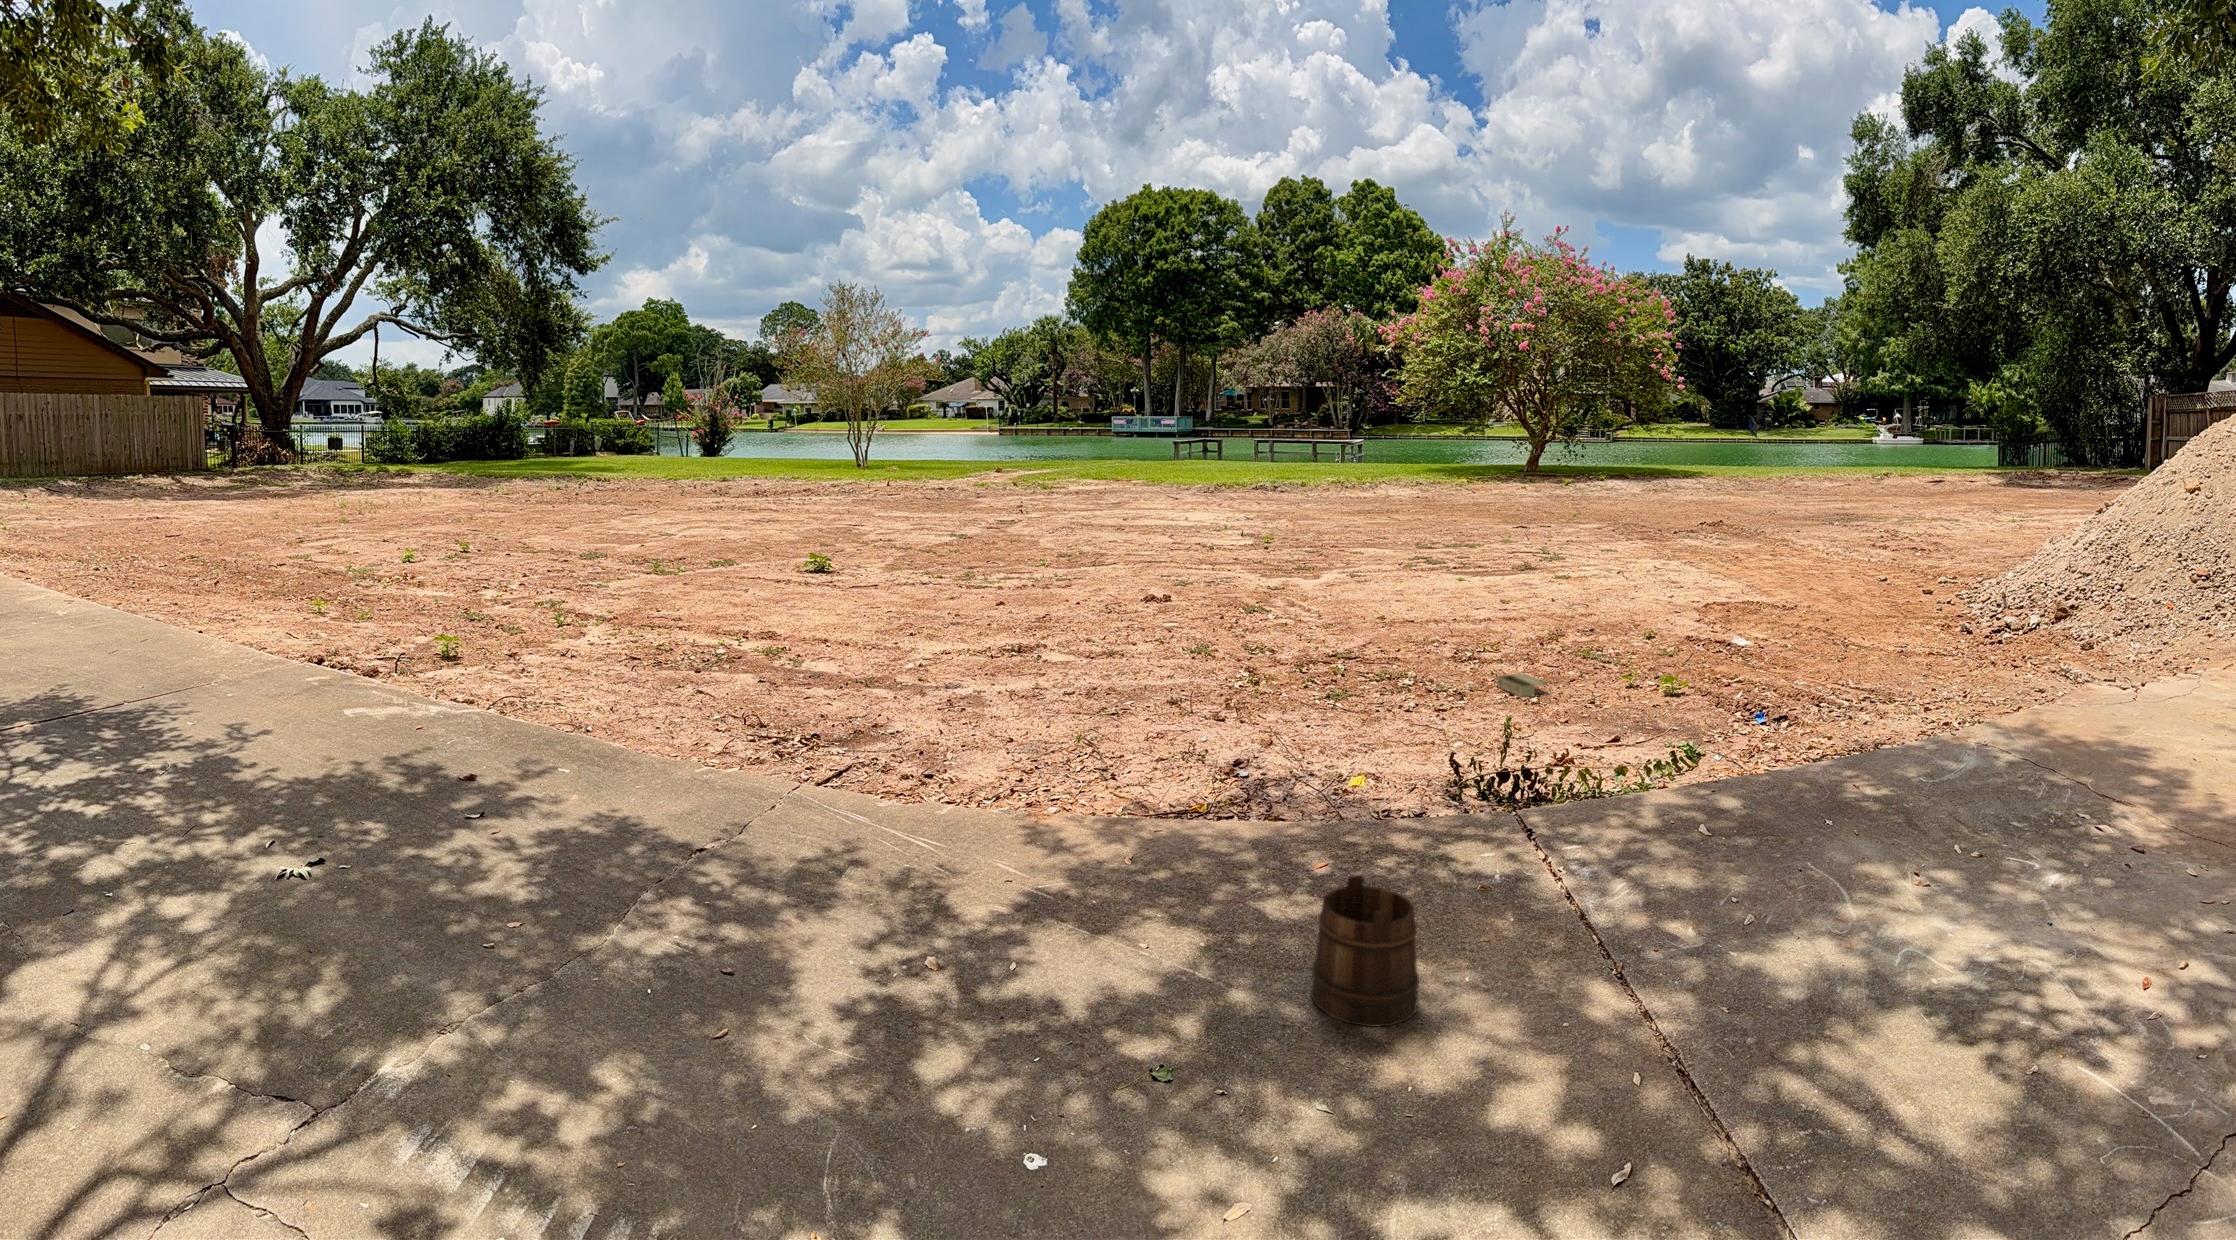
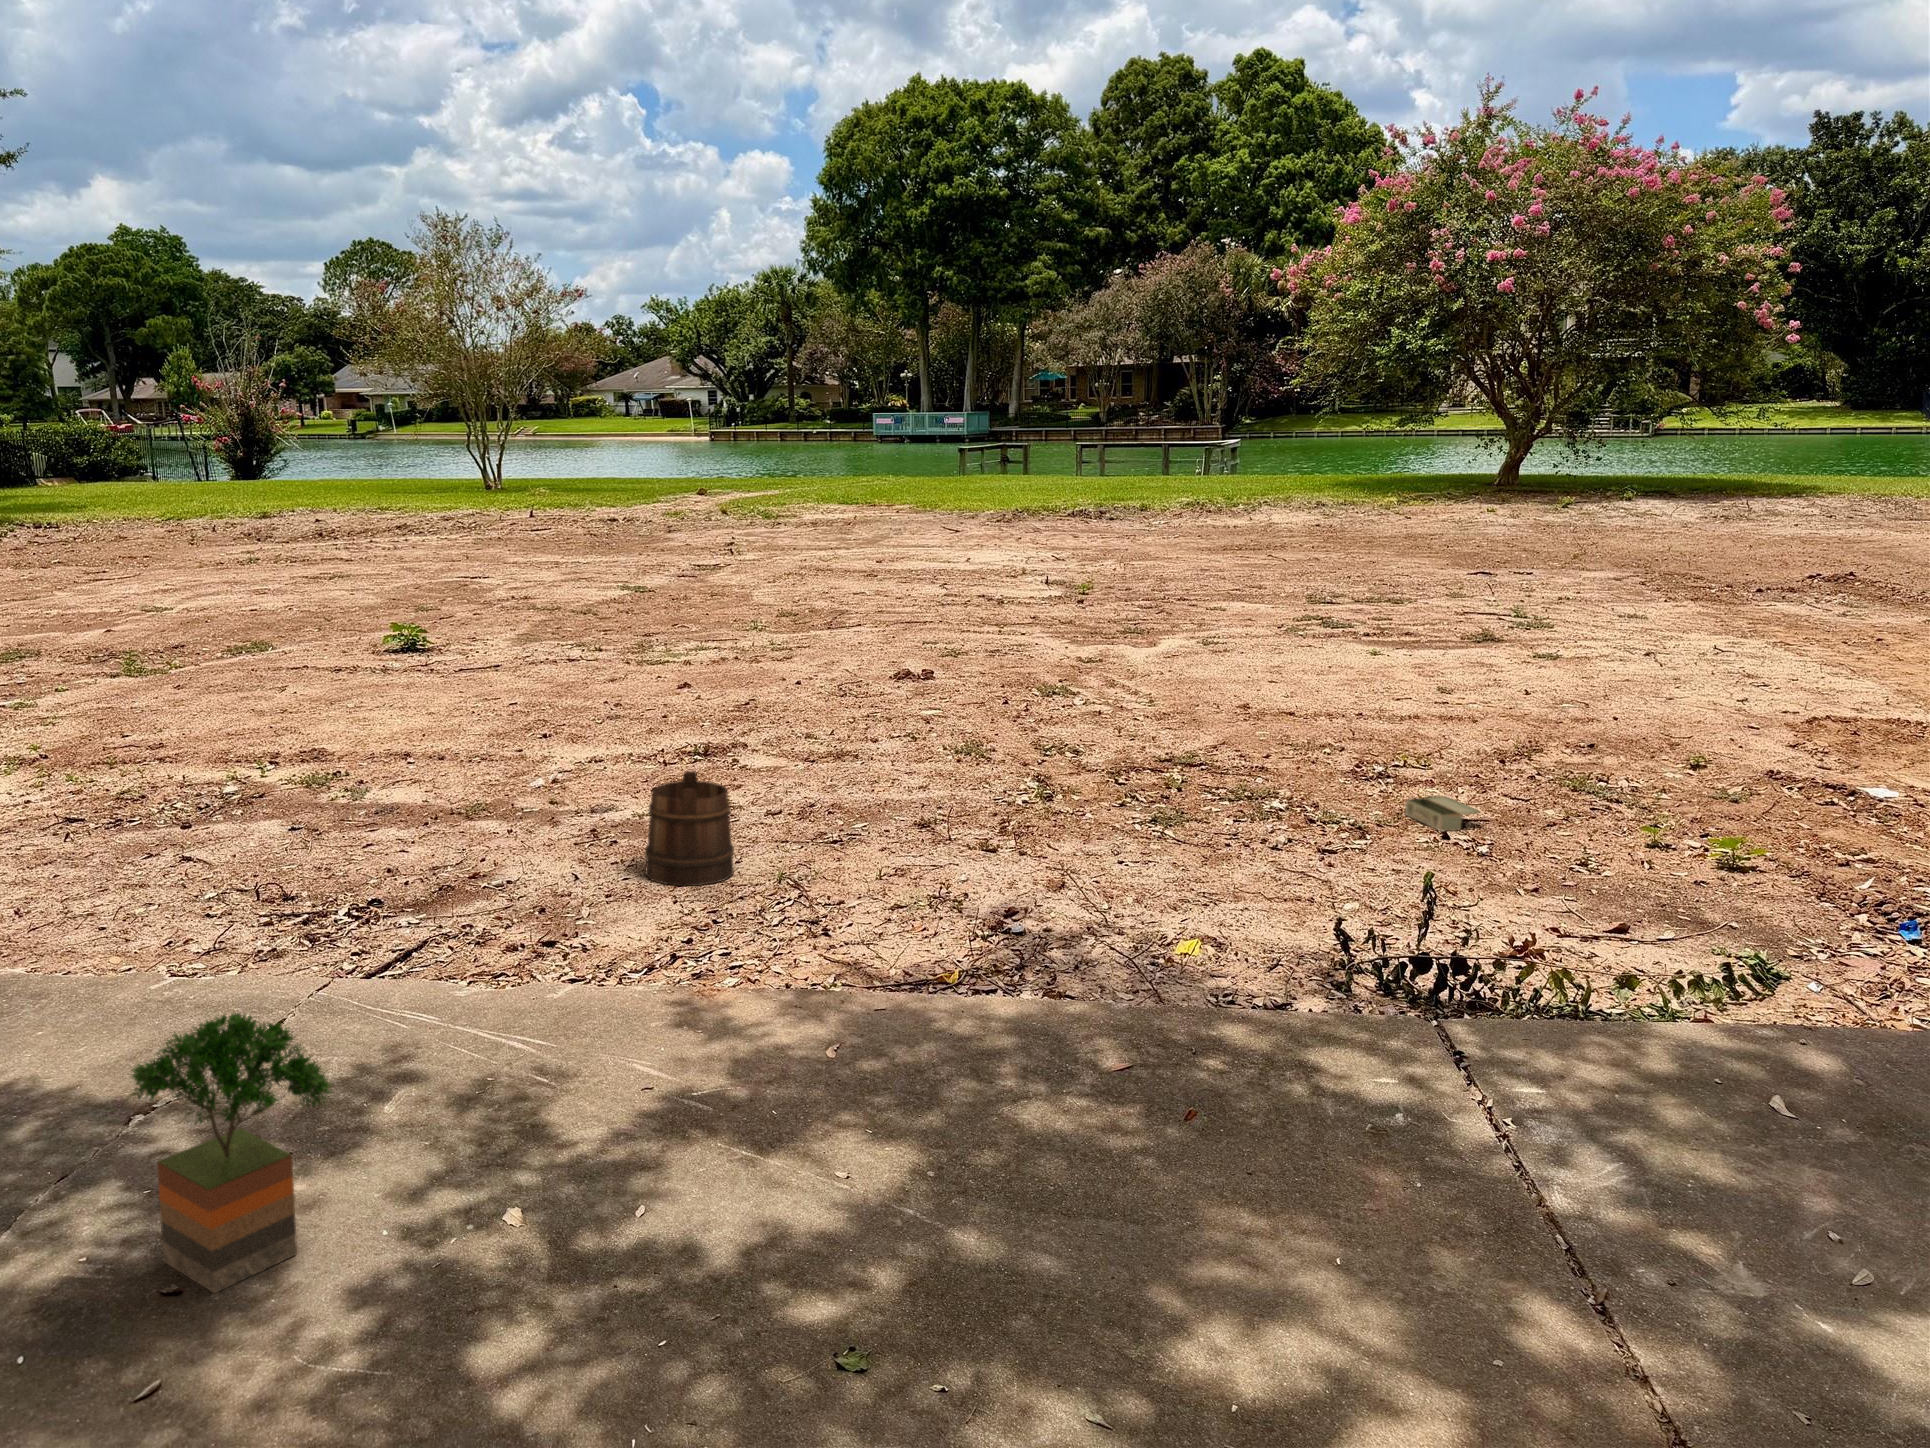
potted tree: none [698,811,823,984] -> present [131,1013,332,1293]
bucket: present [1311,875,1419,1027] -> present [645,771,734,886]

